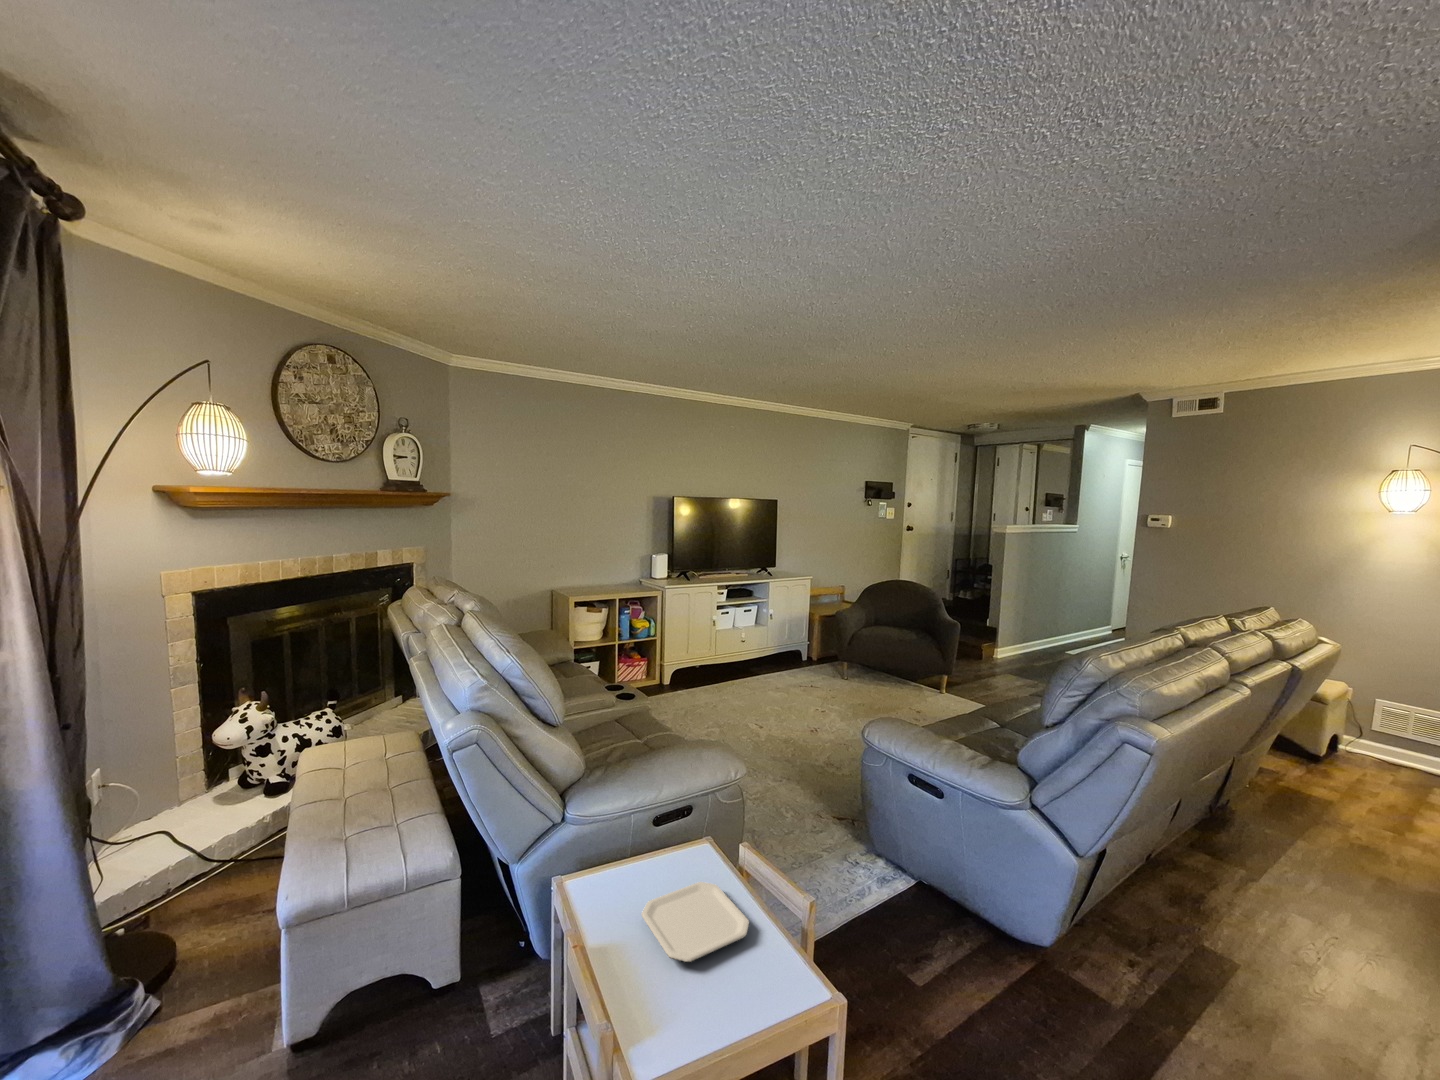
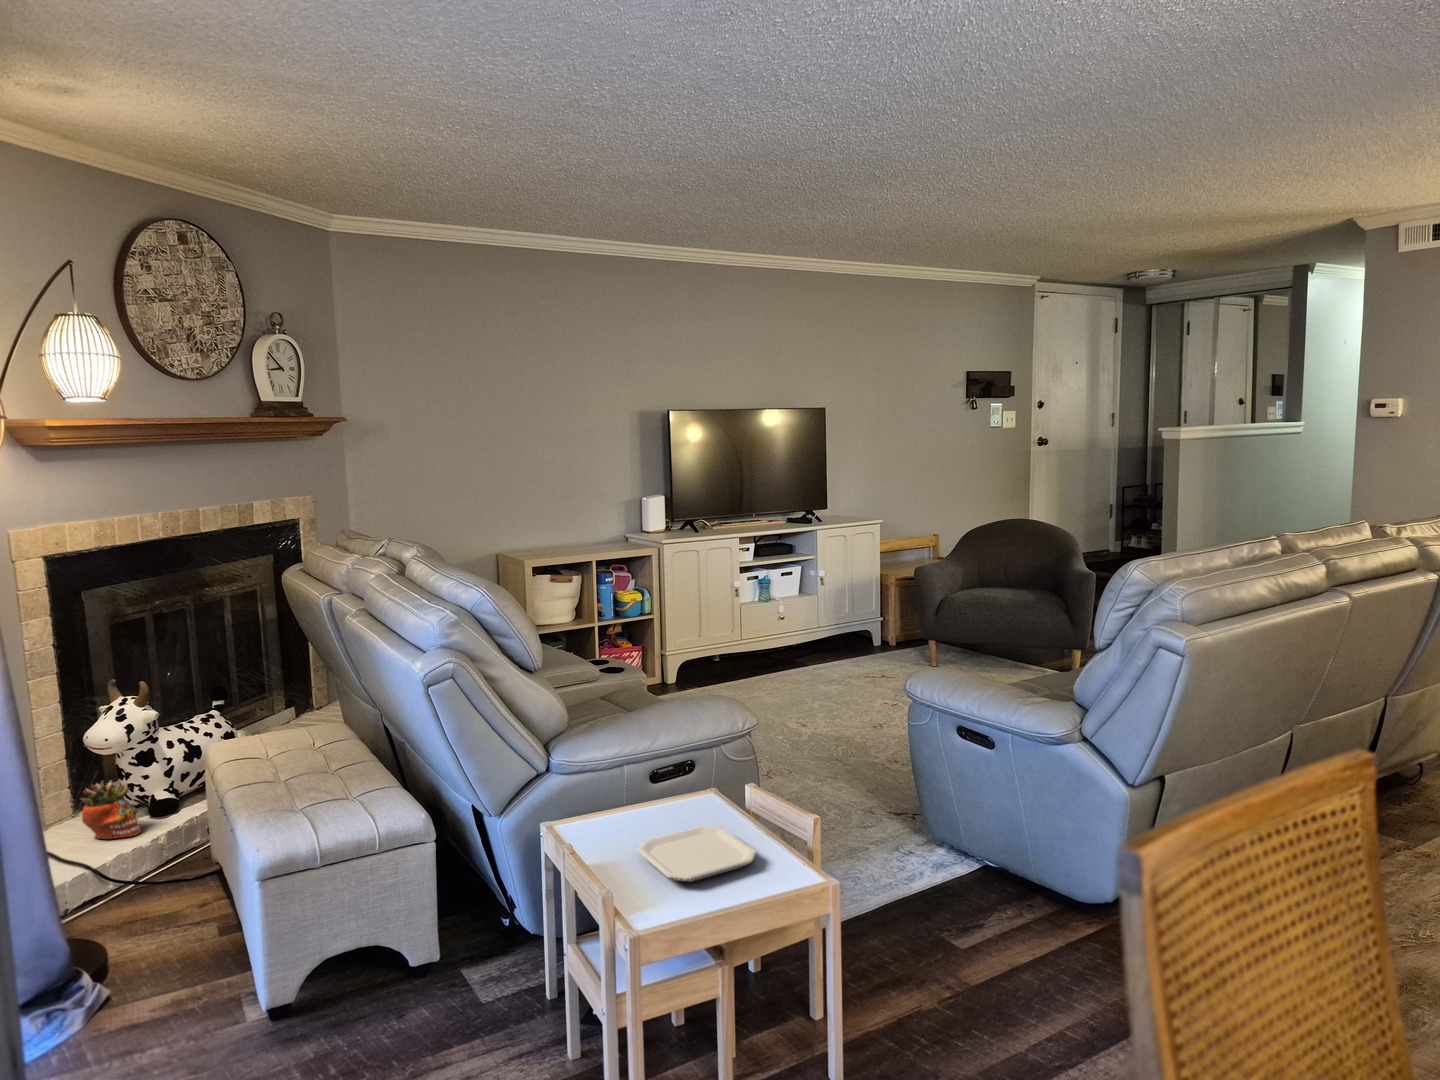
succulent planter: none [201,770,250,819] -> present [81,781,141,839]

